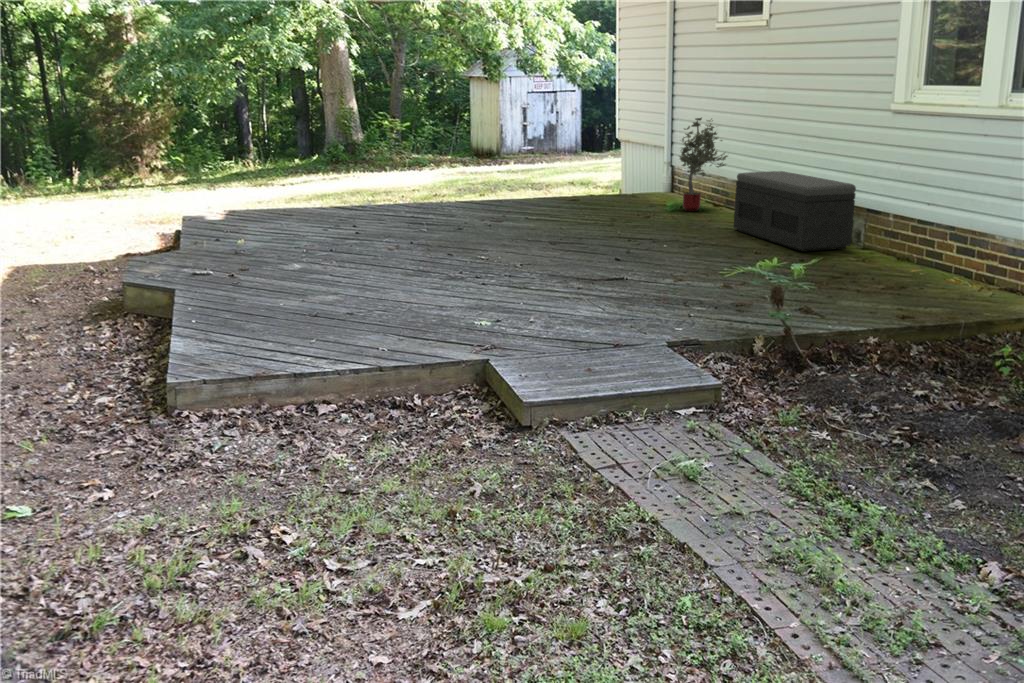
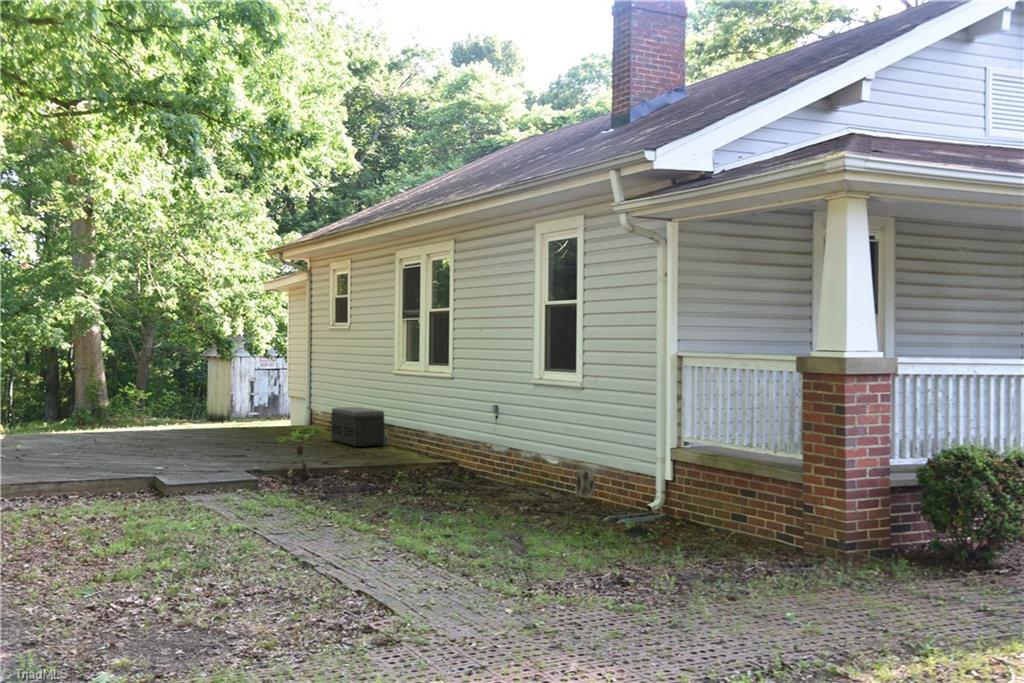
potted tree: present [680,118,728,211] -> none [307,379,339,435]

